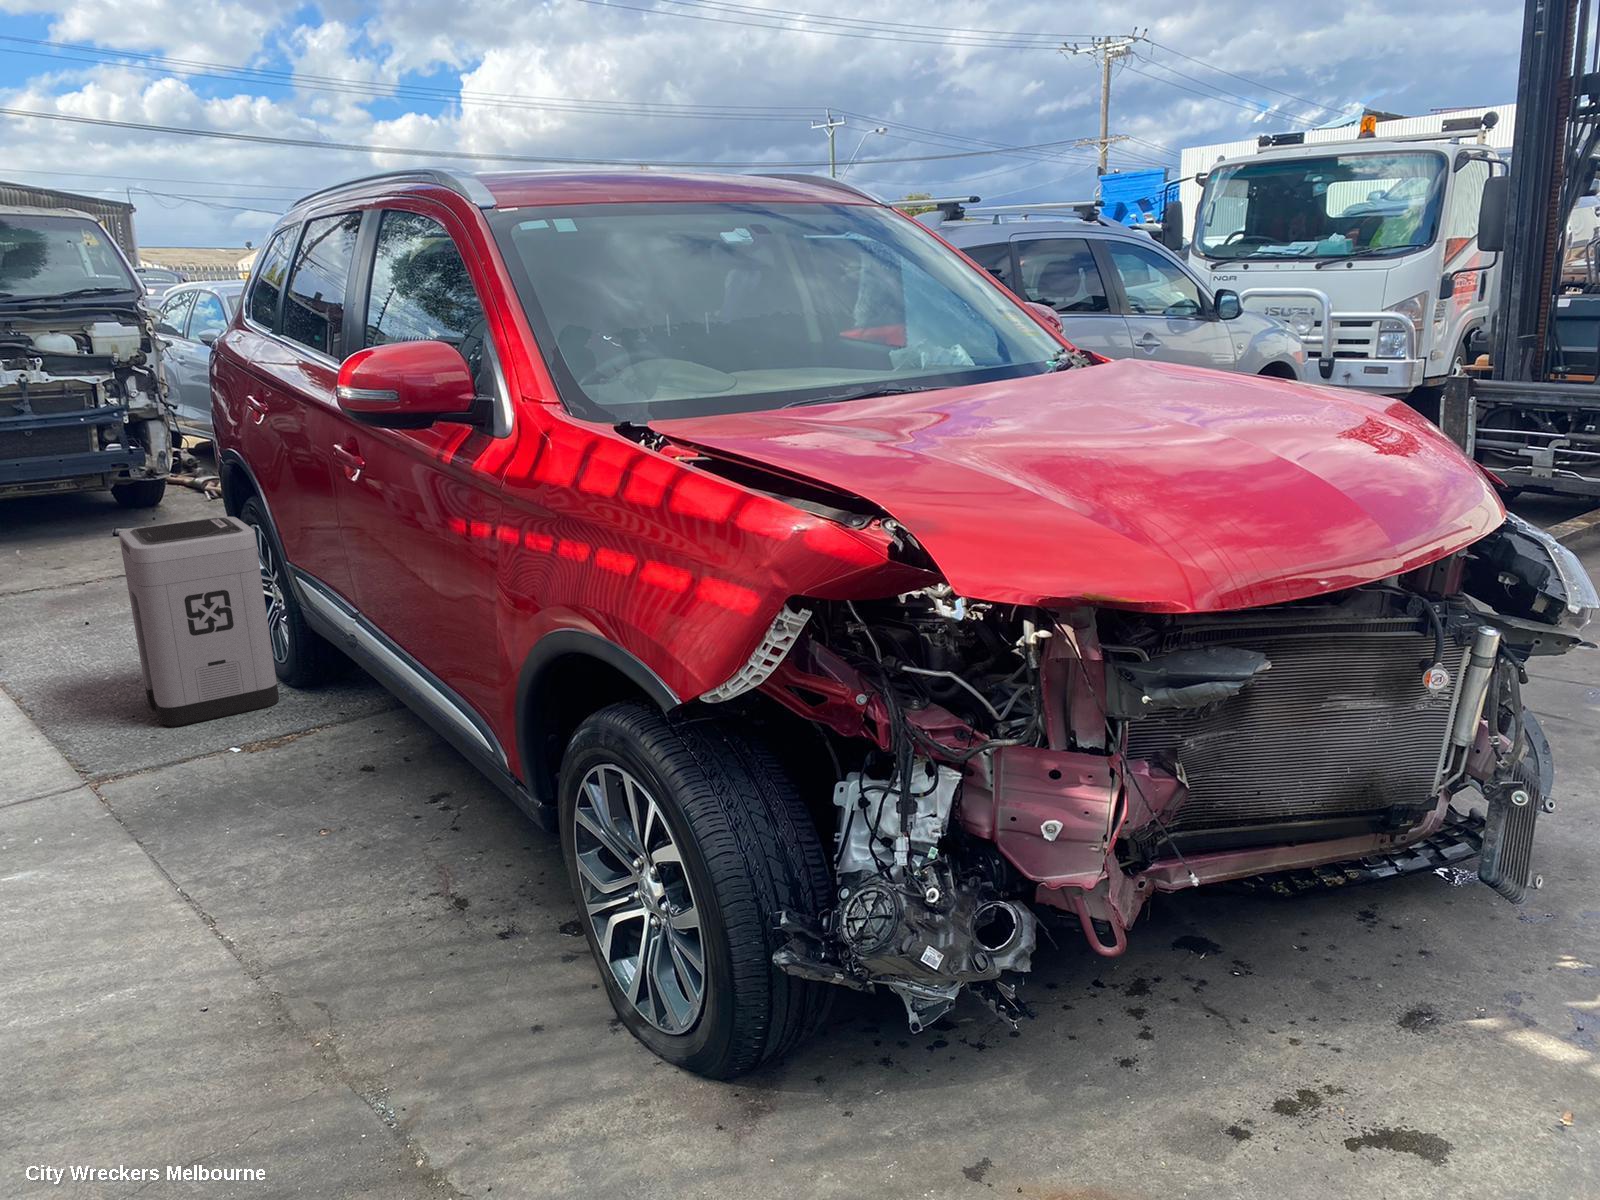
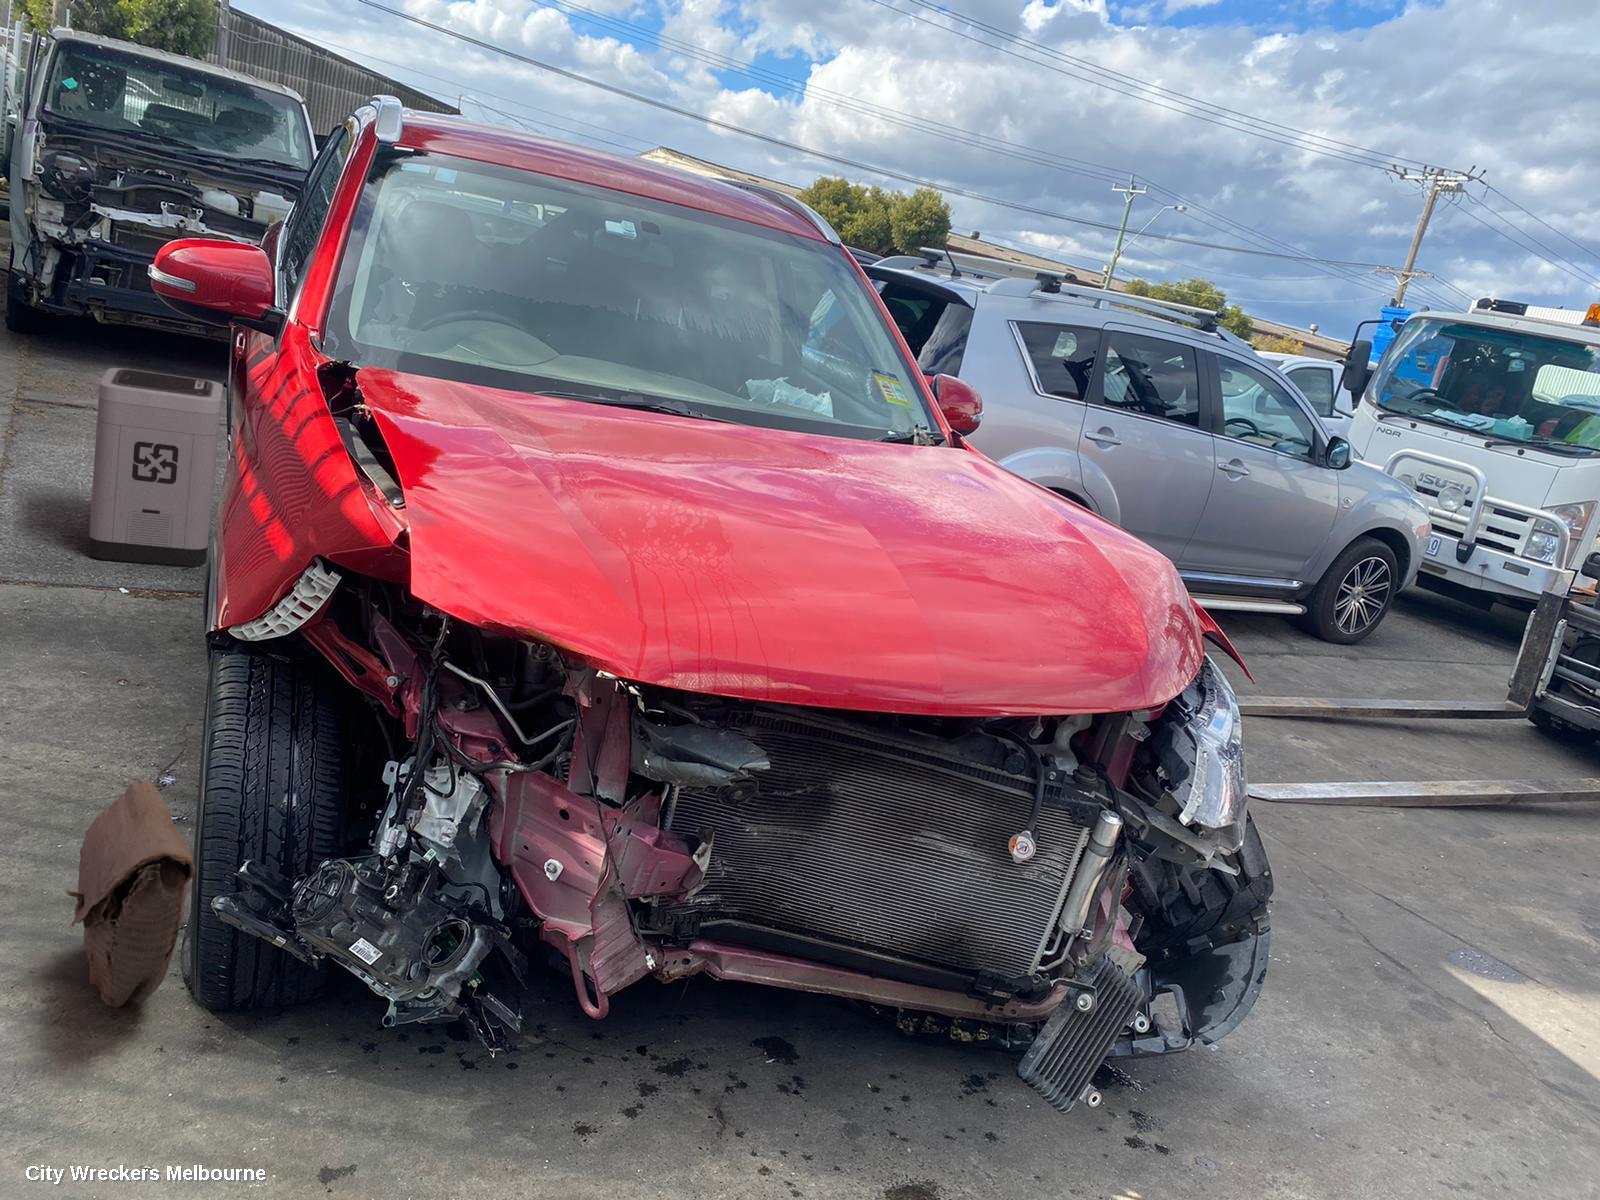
bag: none [528,881,680,1103] -> present [66,778,195,1007]

